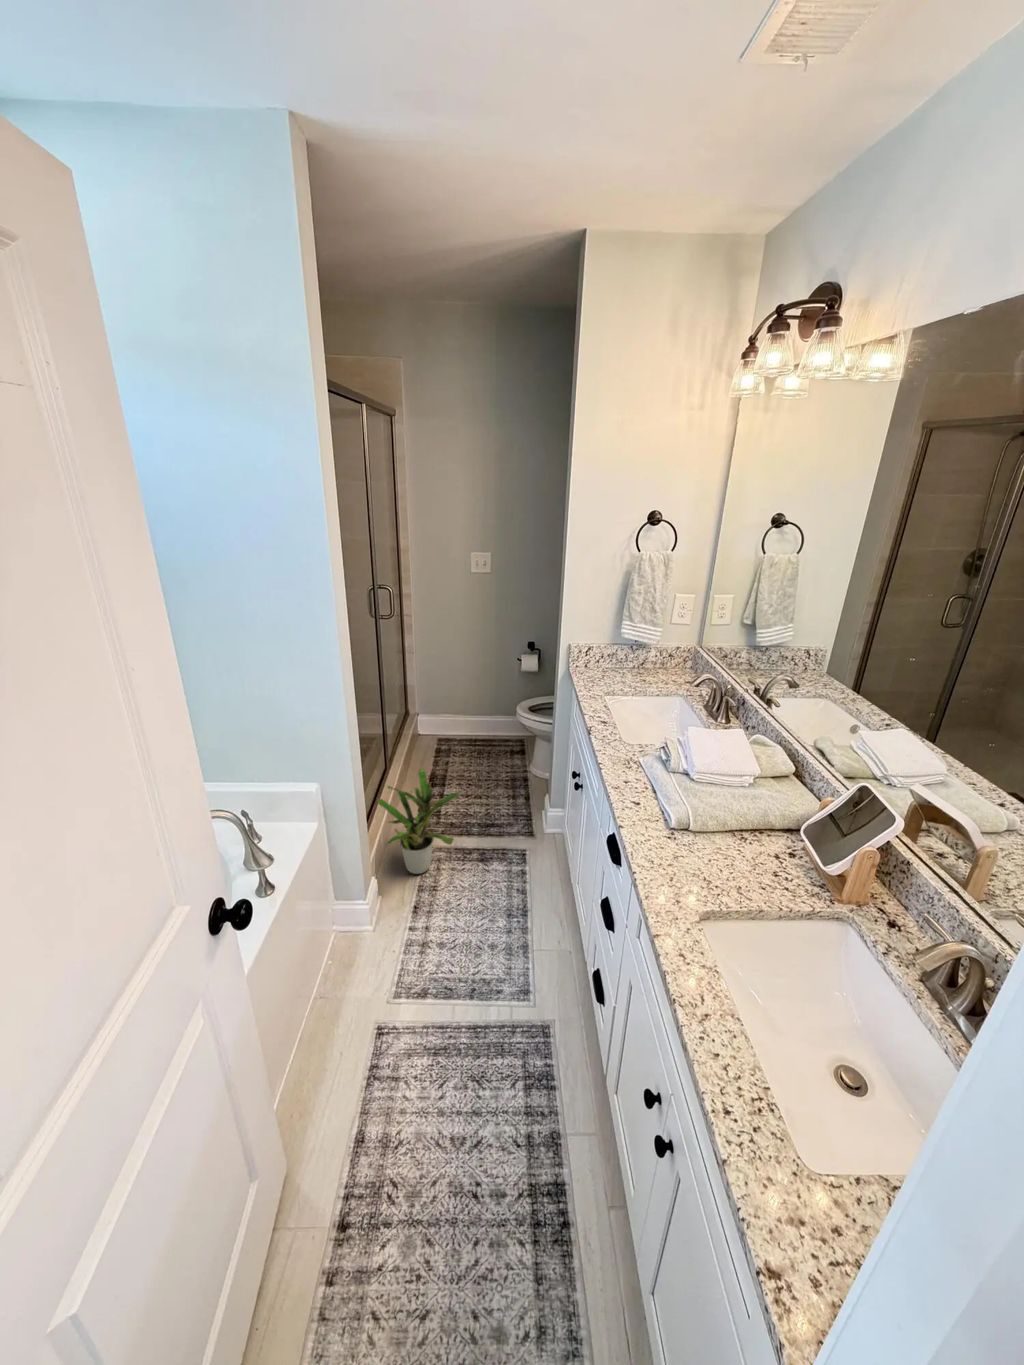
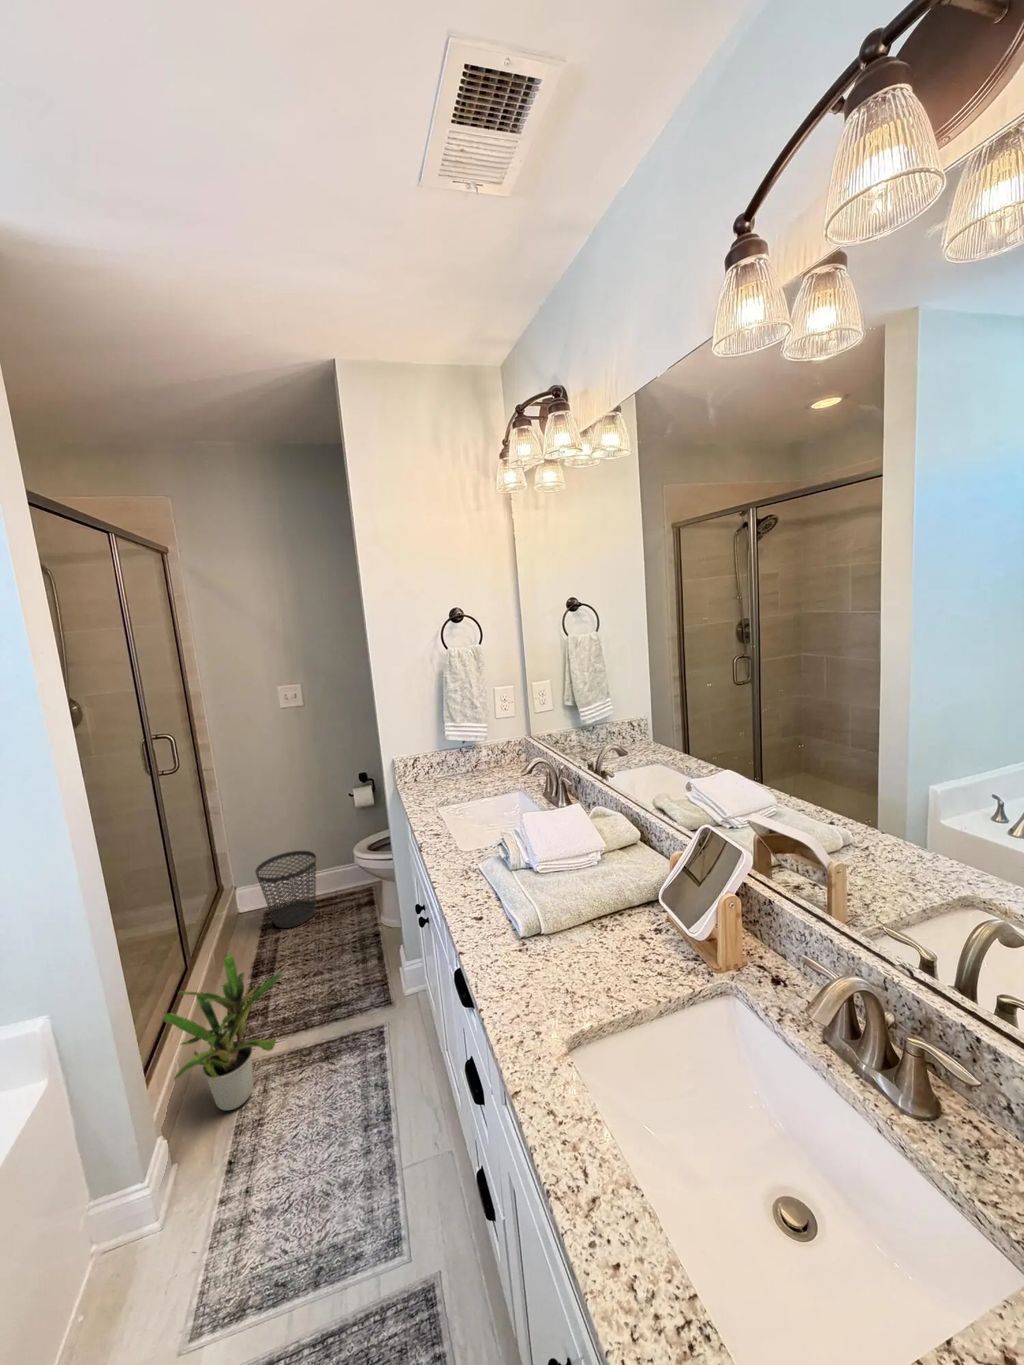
wastebasket: none [437,696,485,756] -> present [256,851,316,928]

